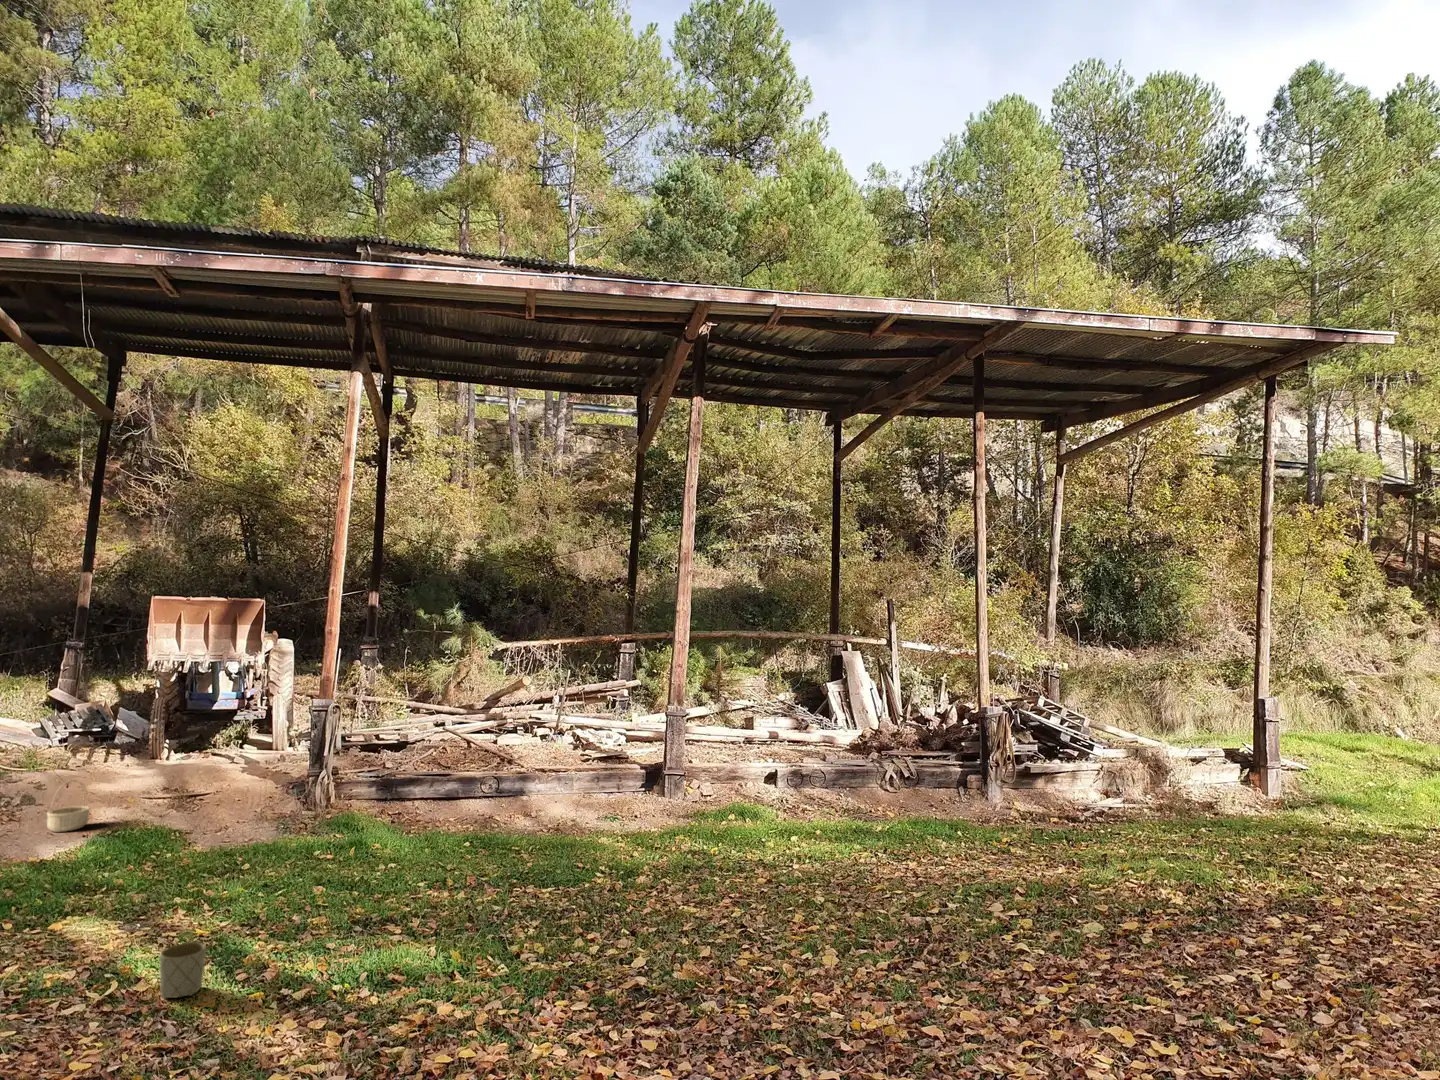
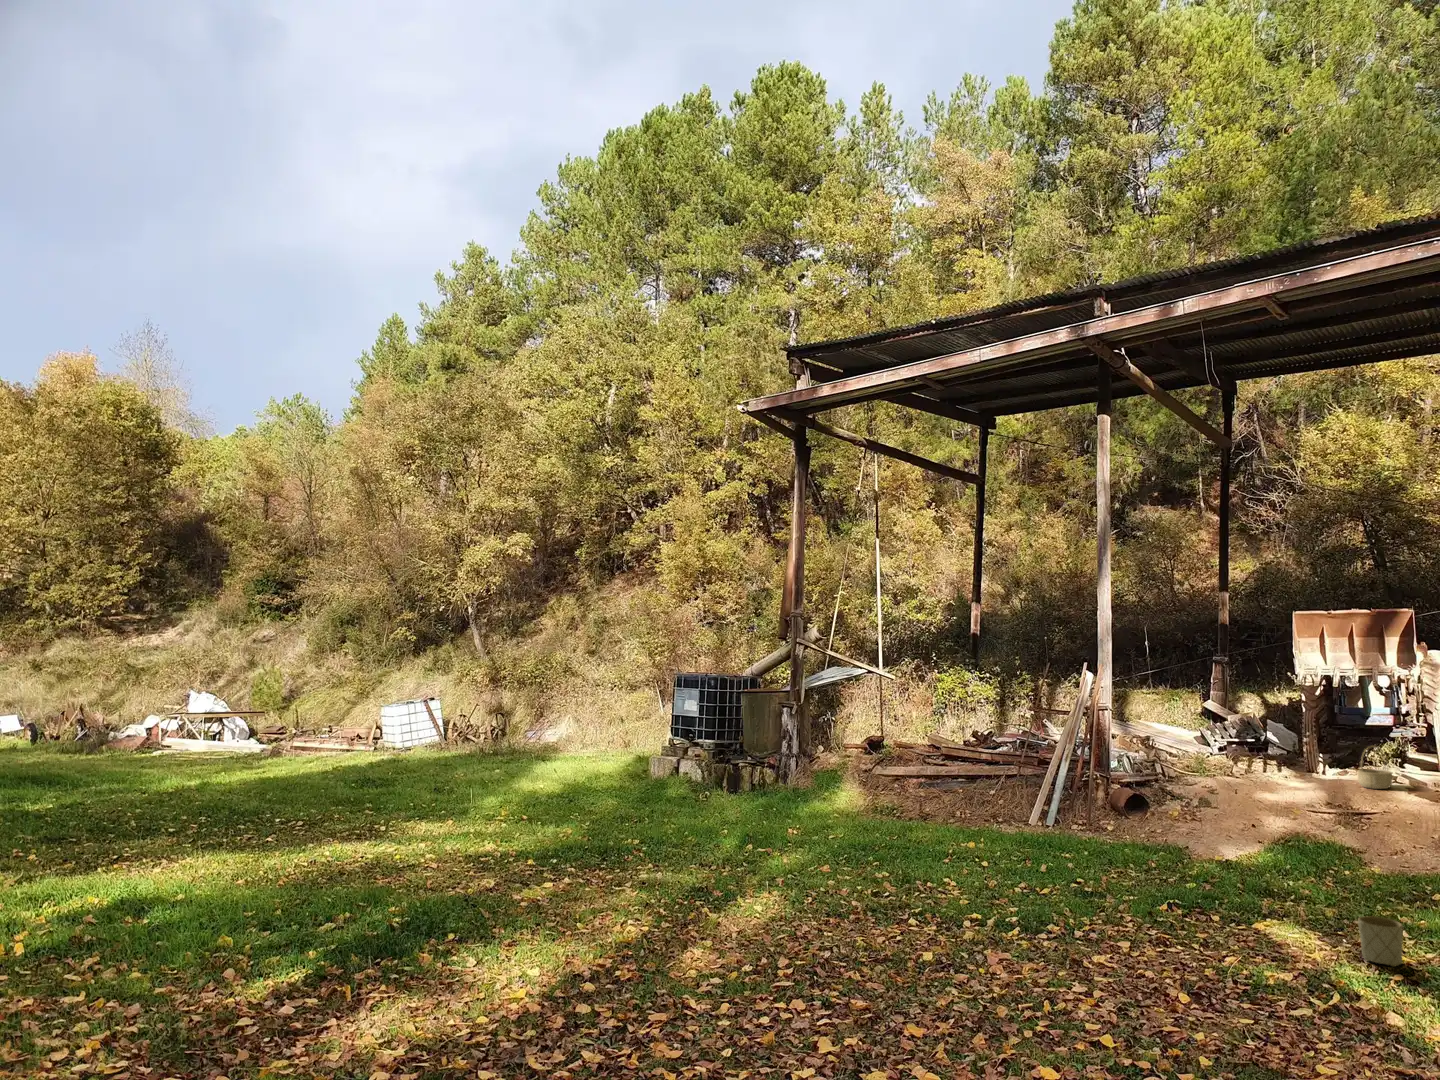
basket: present [47,780,90,832] -> present [1357,746,1392,789]

